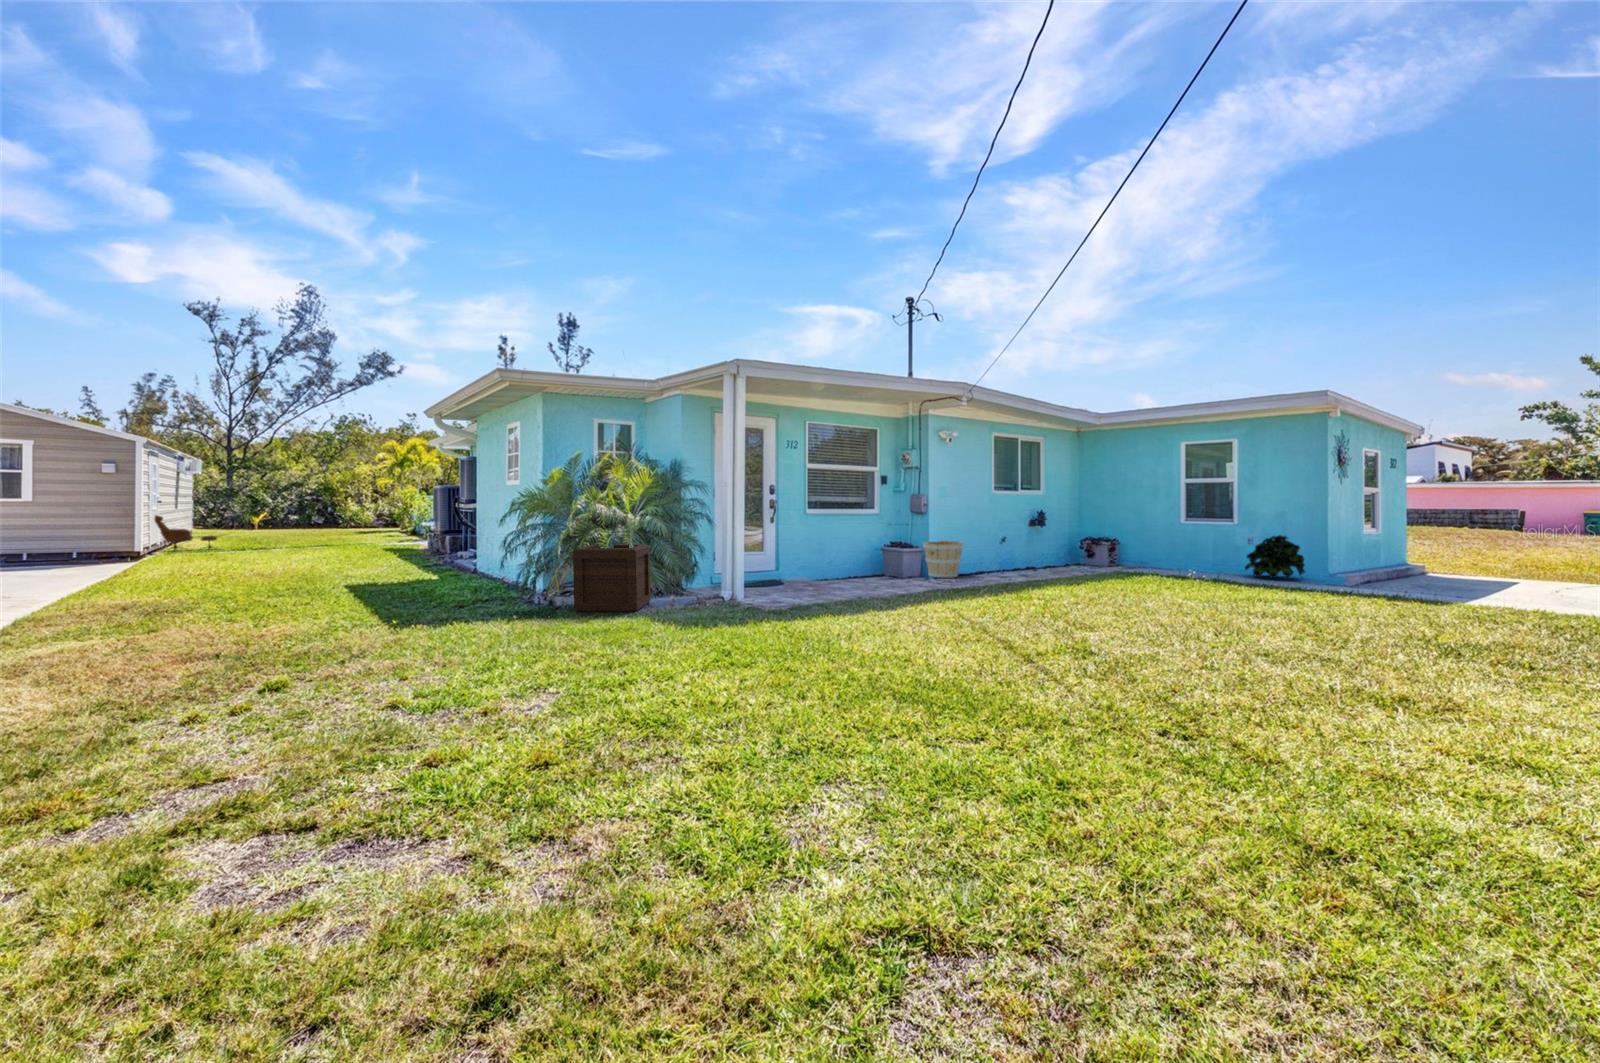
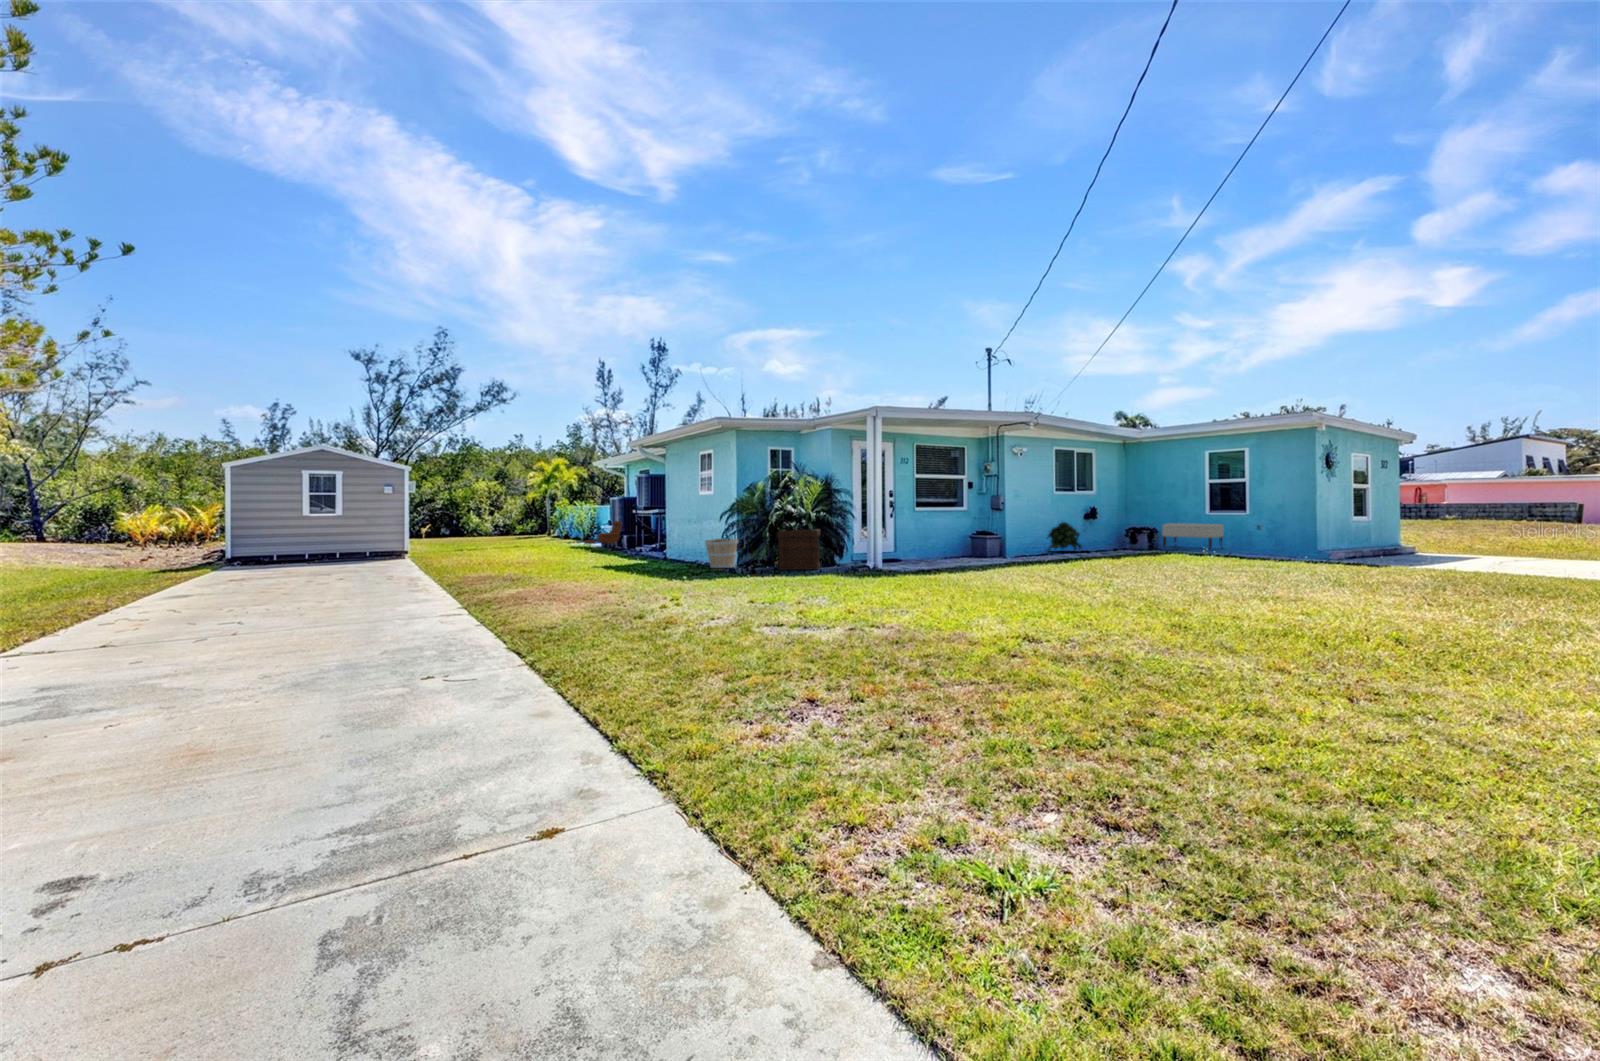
lounge chair: present [154,515,217,550] -> present [584,521,622,550]
bench: none [1124,533,1206,570] -> present [1162,523,1224,549]
potted plant: present [1245,535,1305,578] -> present [1047,522,1081,551]
wooden bucket: present [923,540,964,578] -> present [705,539,738,568]

